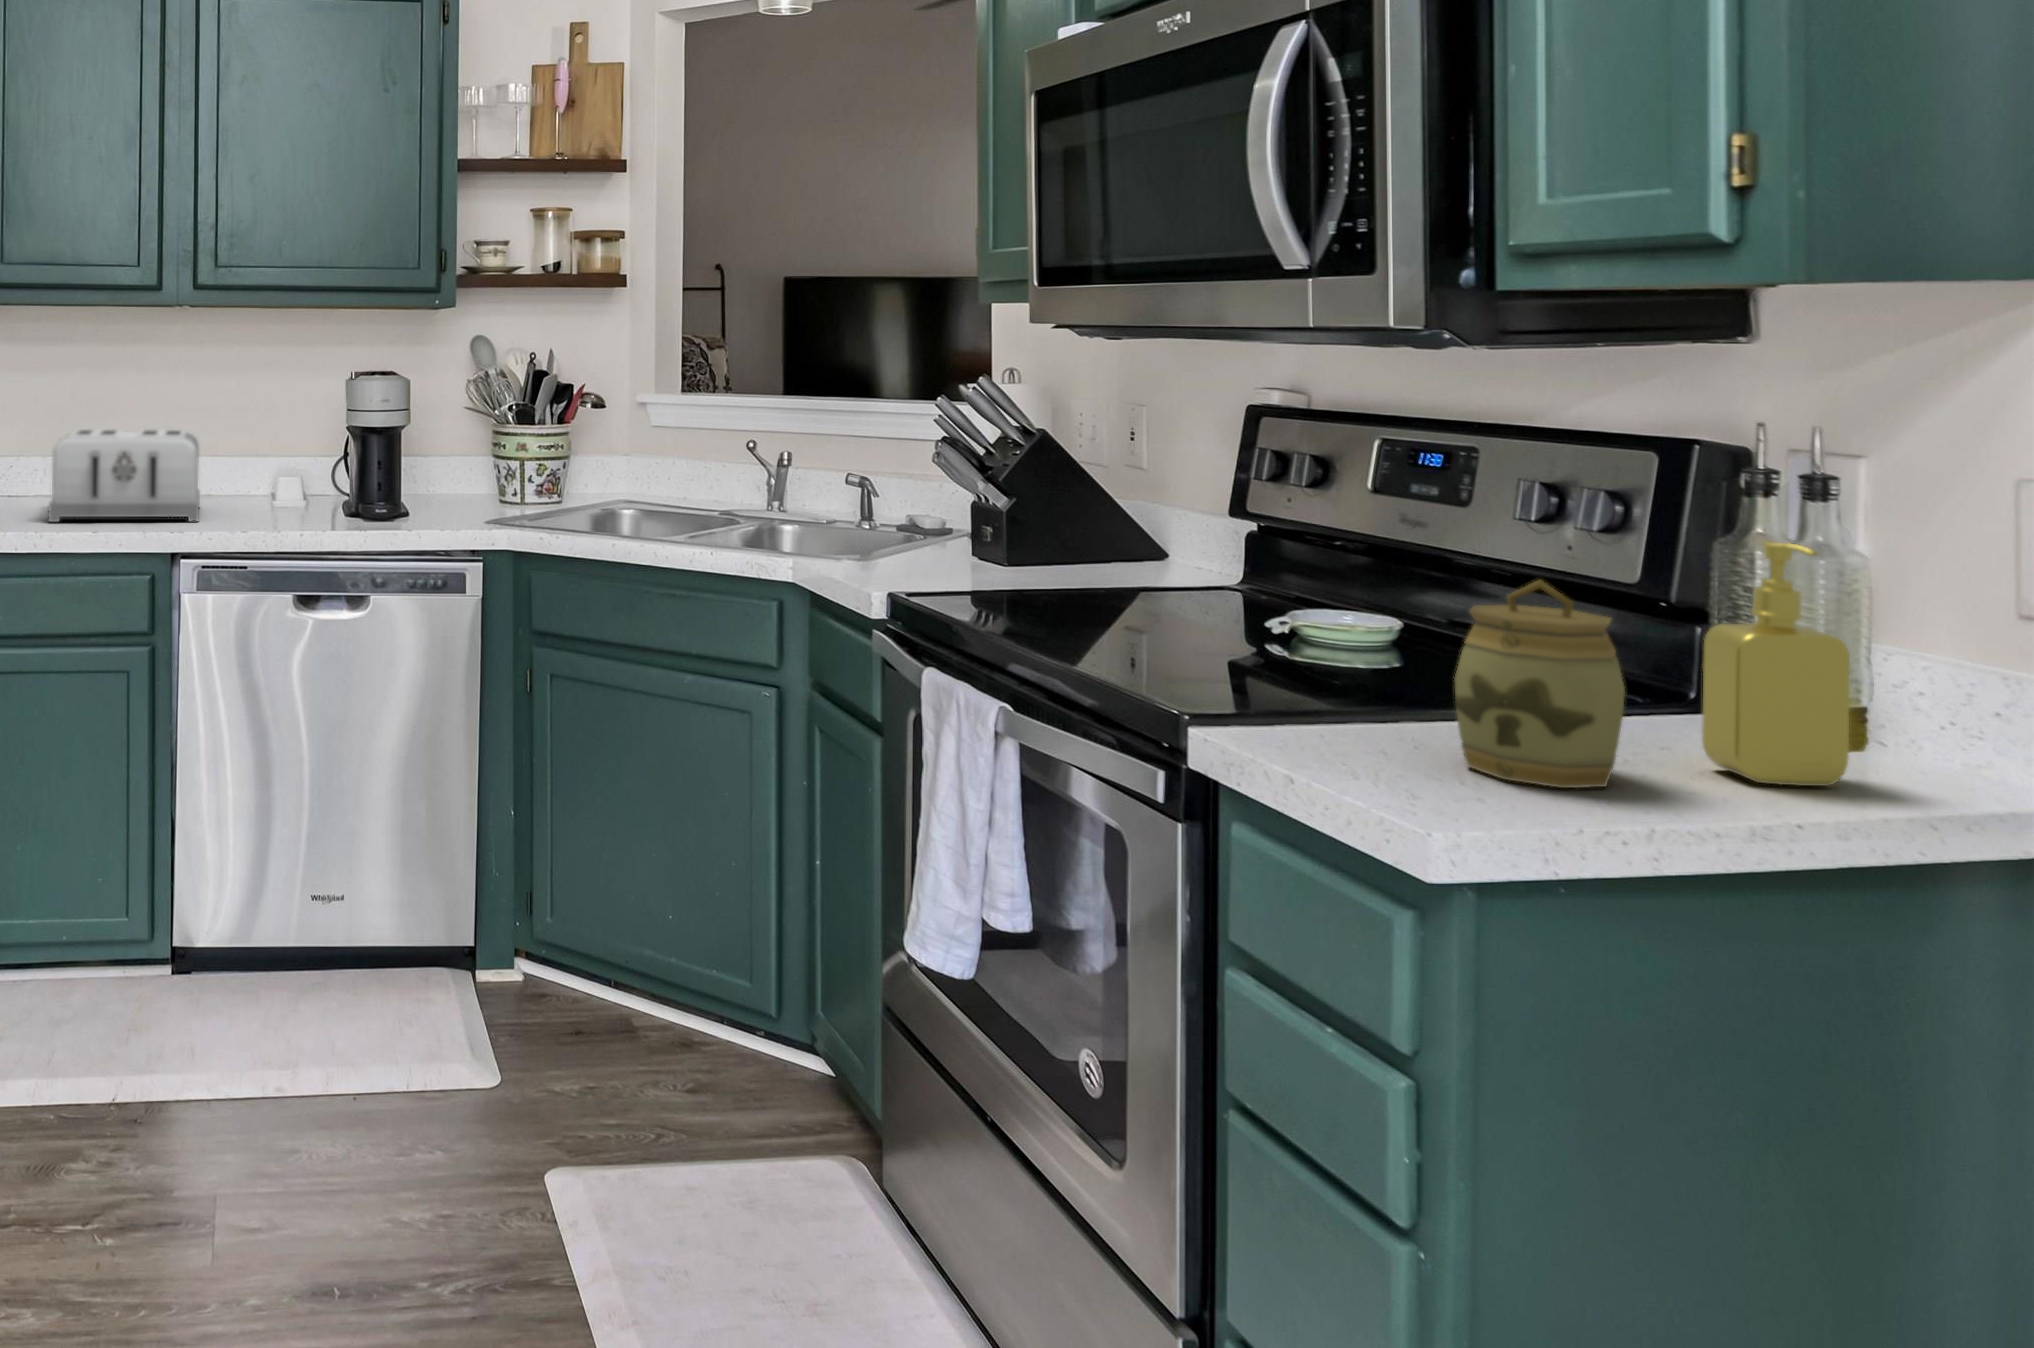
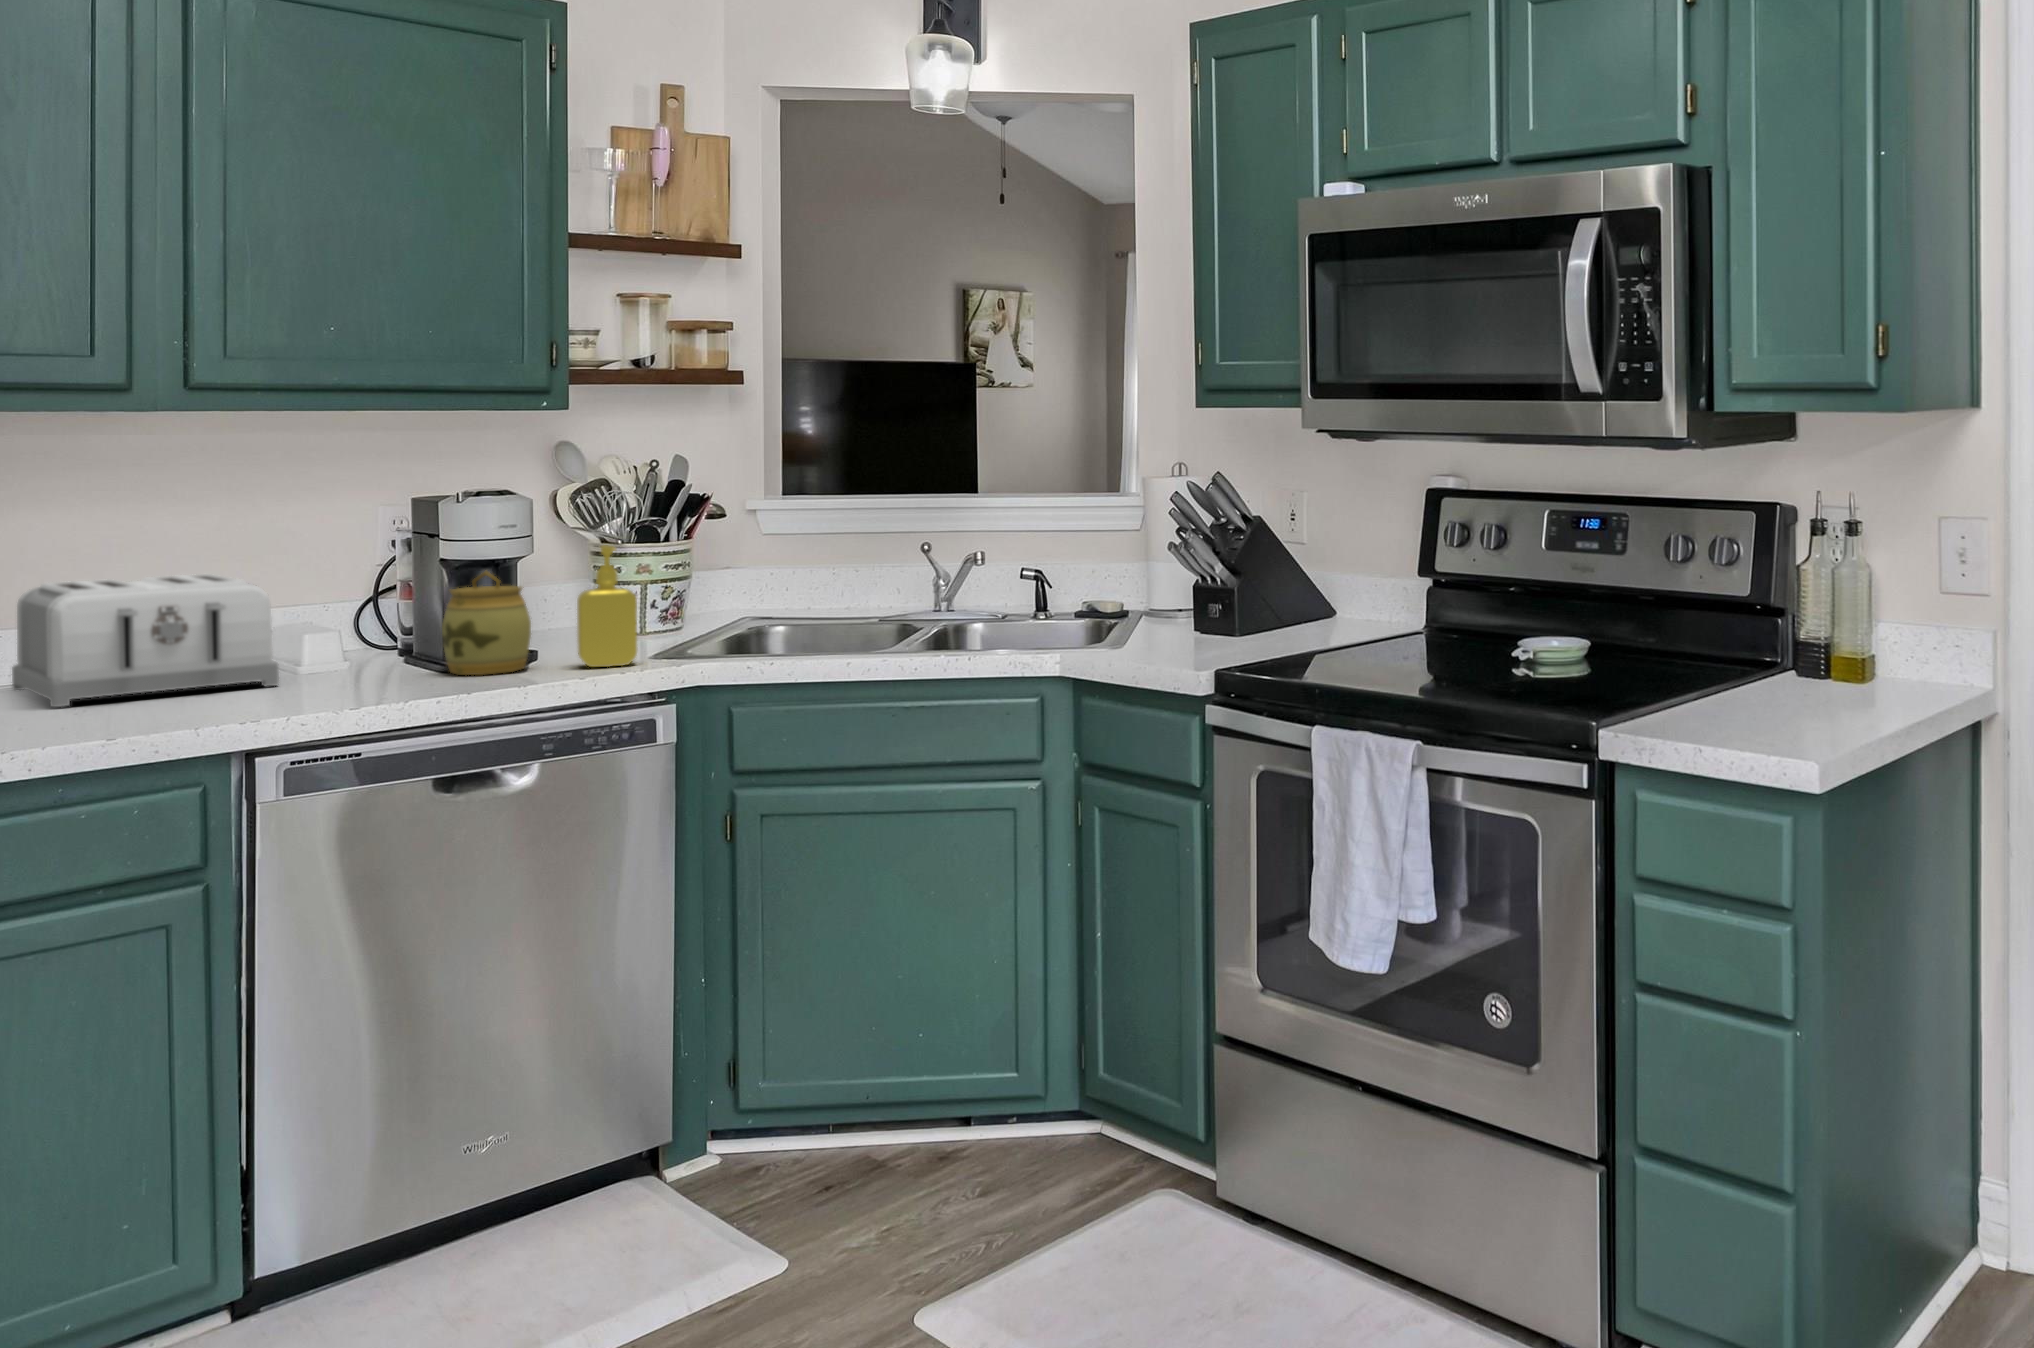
soap dispenser: present [1702,541,1850,786] -> present [577,545,637,667]
jar: present [1455,579,1625,788] -> present [442,571,531,675]

